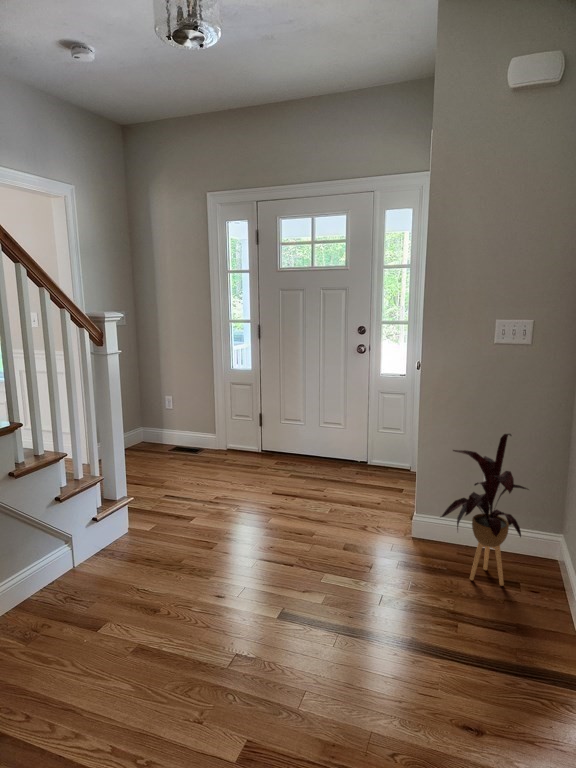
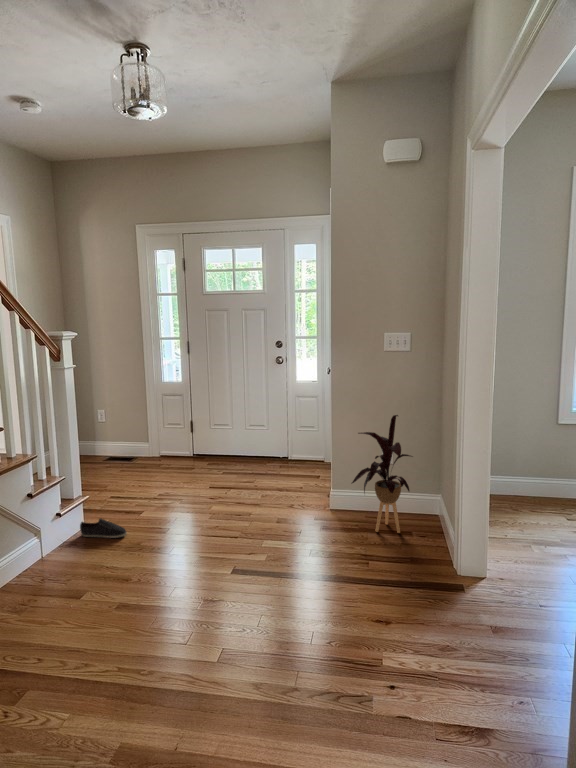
shoe: none [121,525,169,550] -> present [80,518,126,538]

